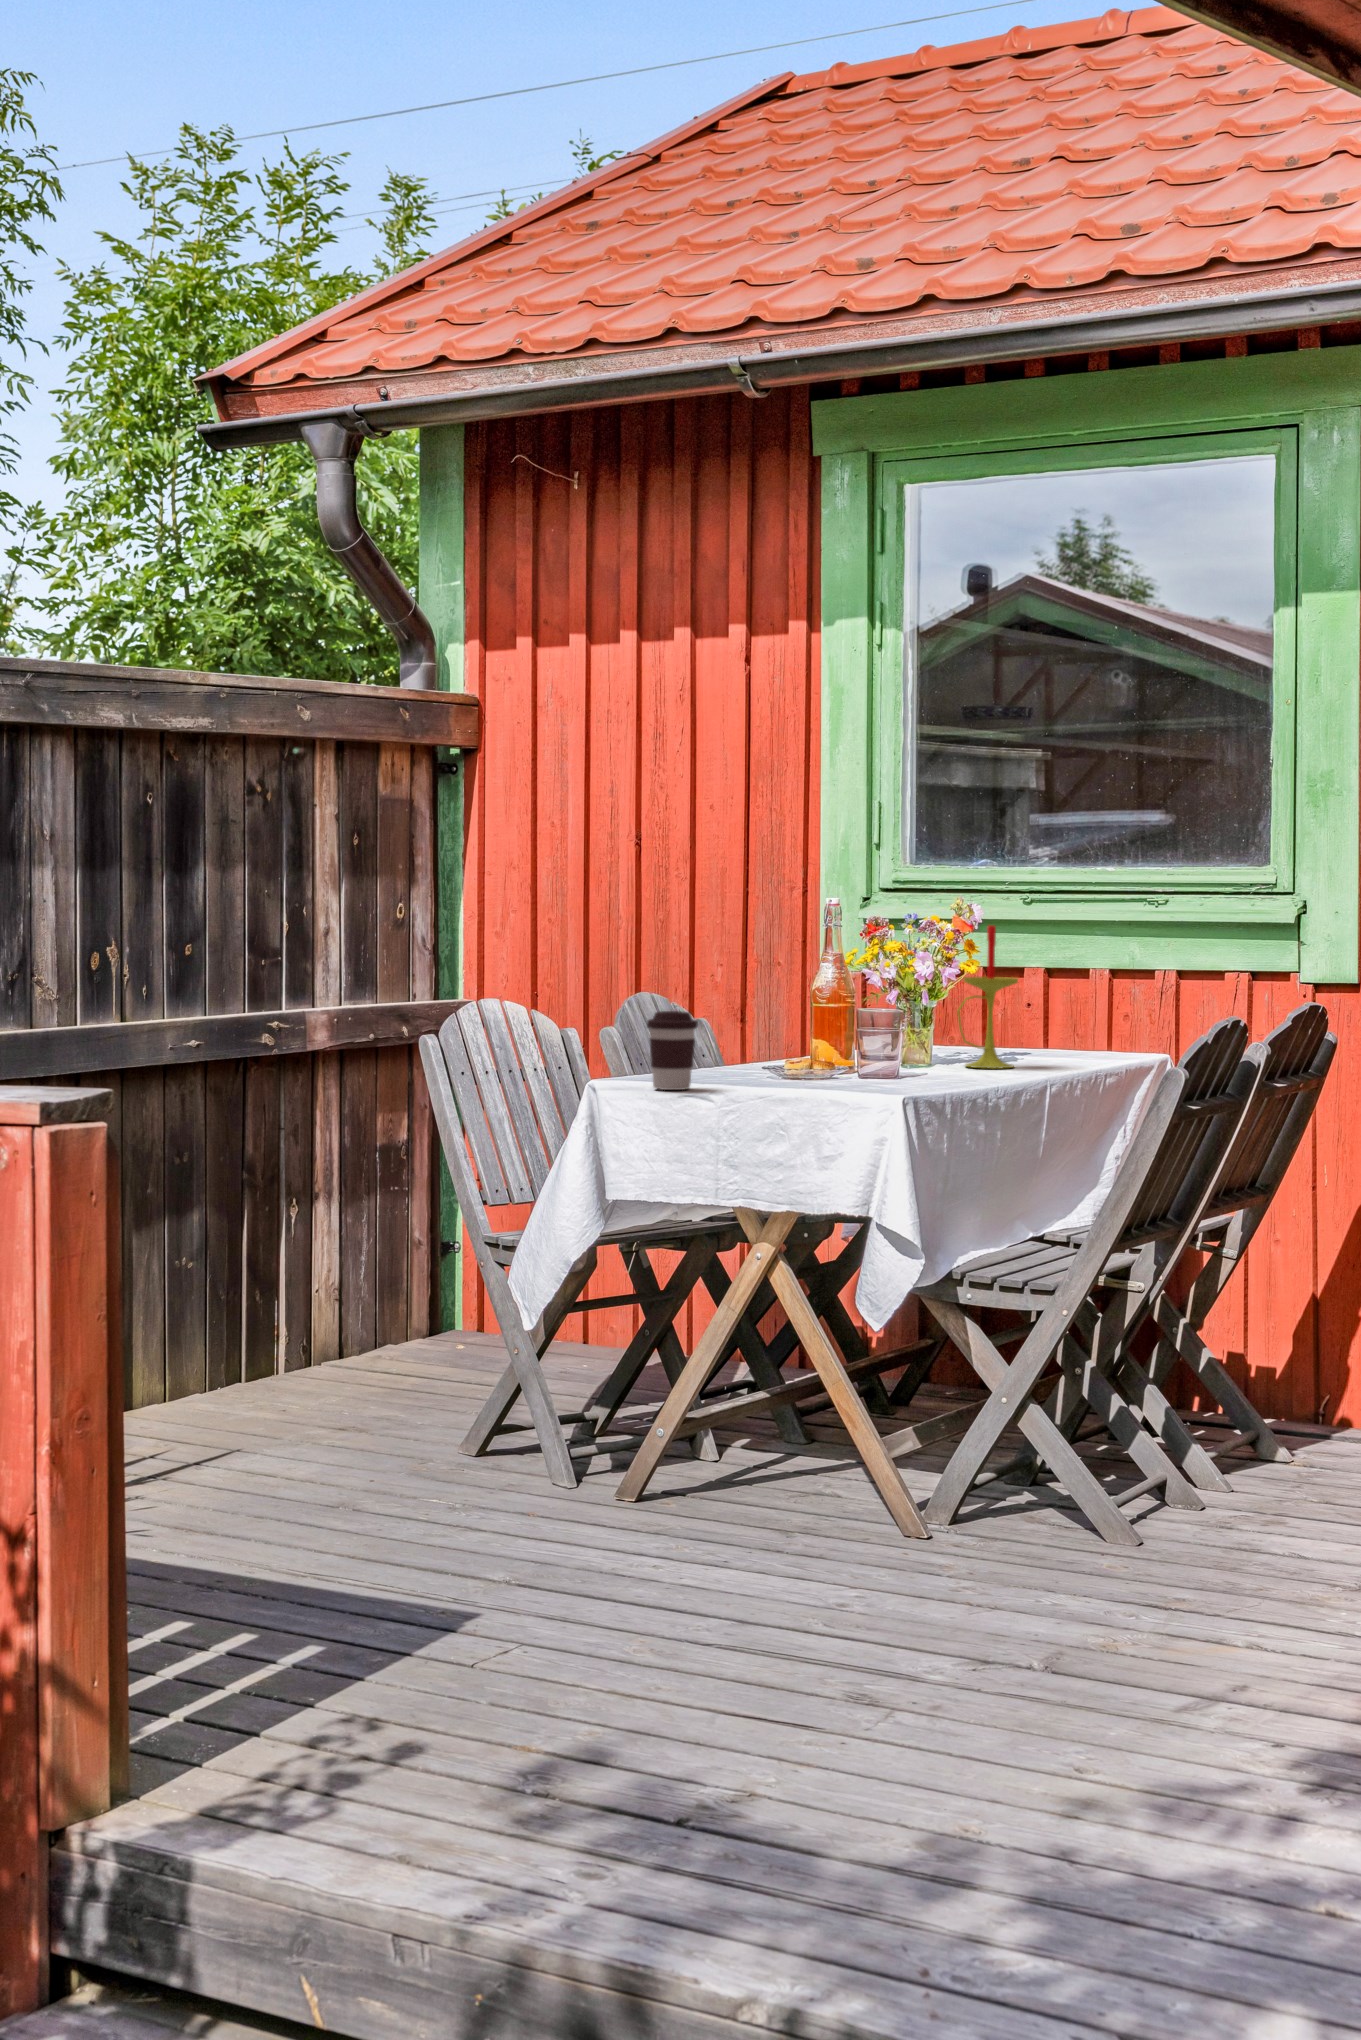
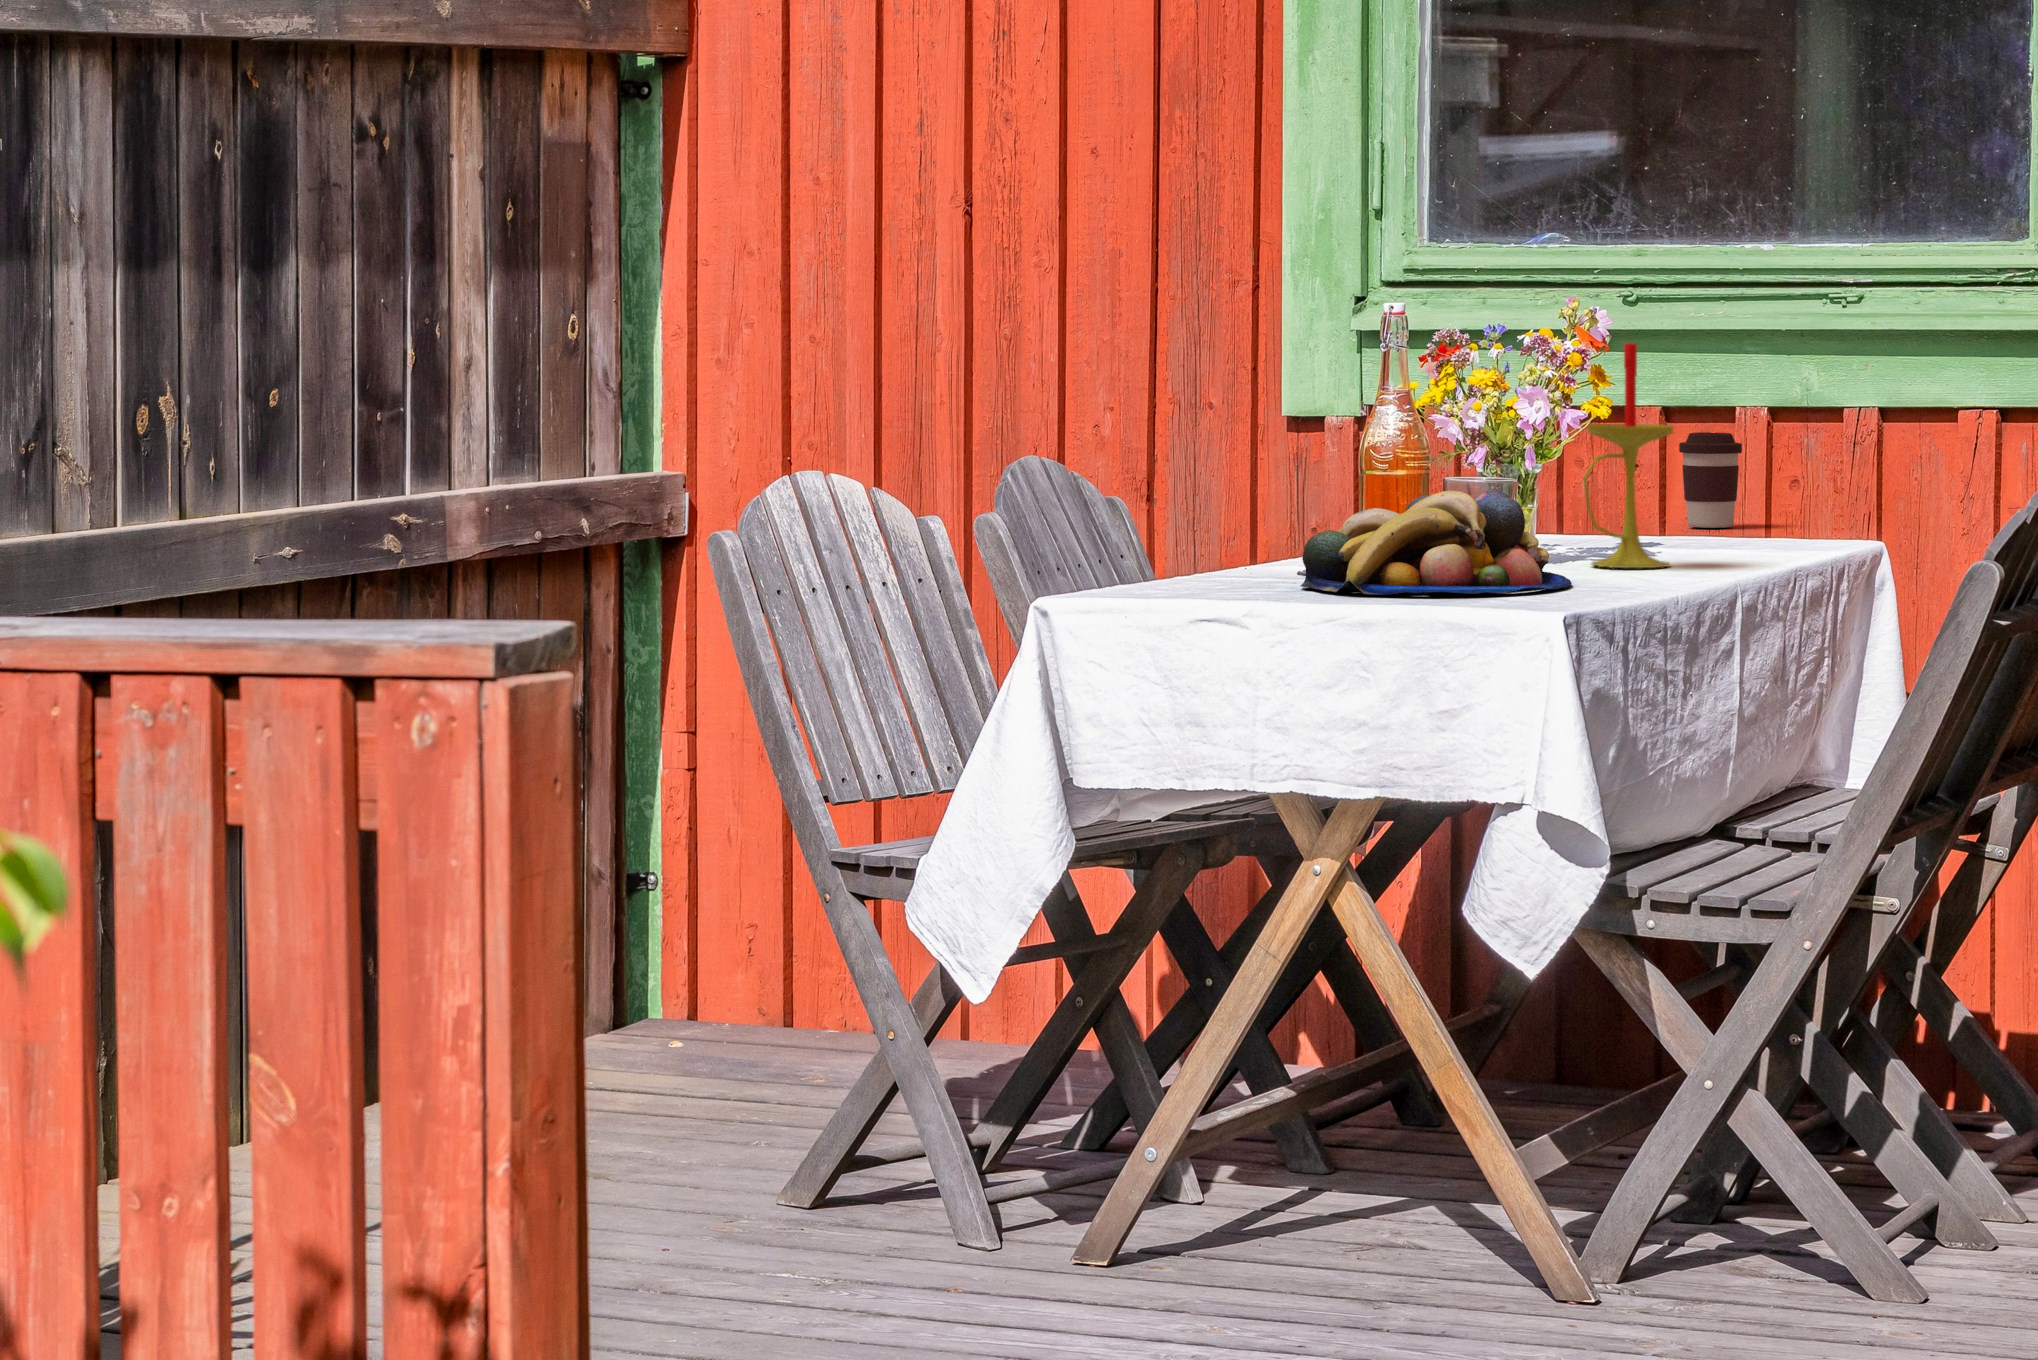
coffee cup: present [647,1011,698,1090] -> present [1679,432,1742,528]
fruit bowl: none [761,1017,936,1084] -> present [1301,491,1572,595]

